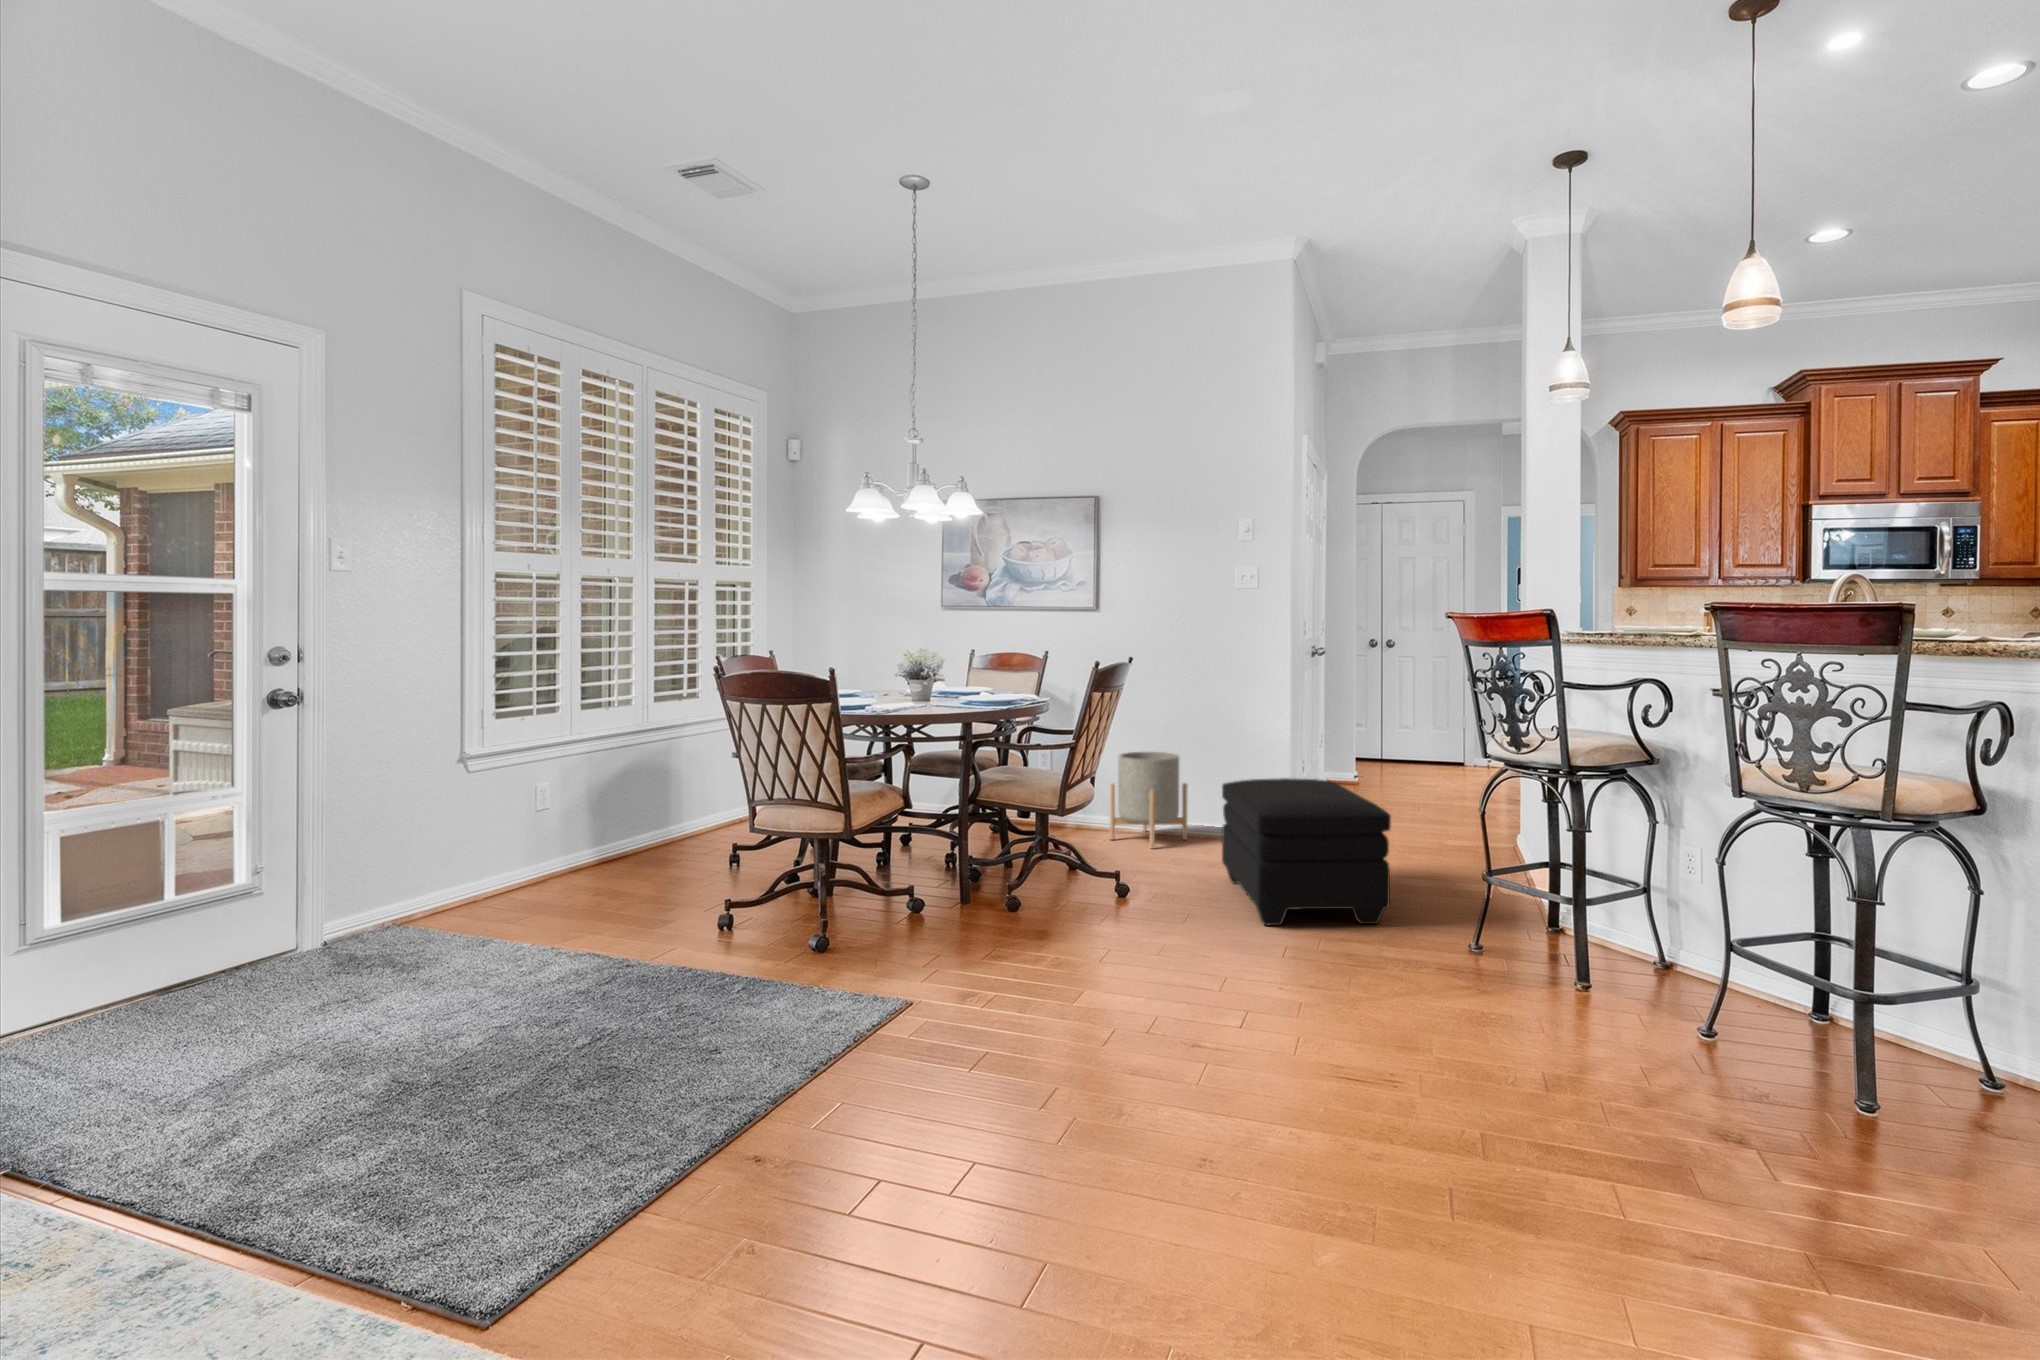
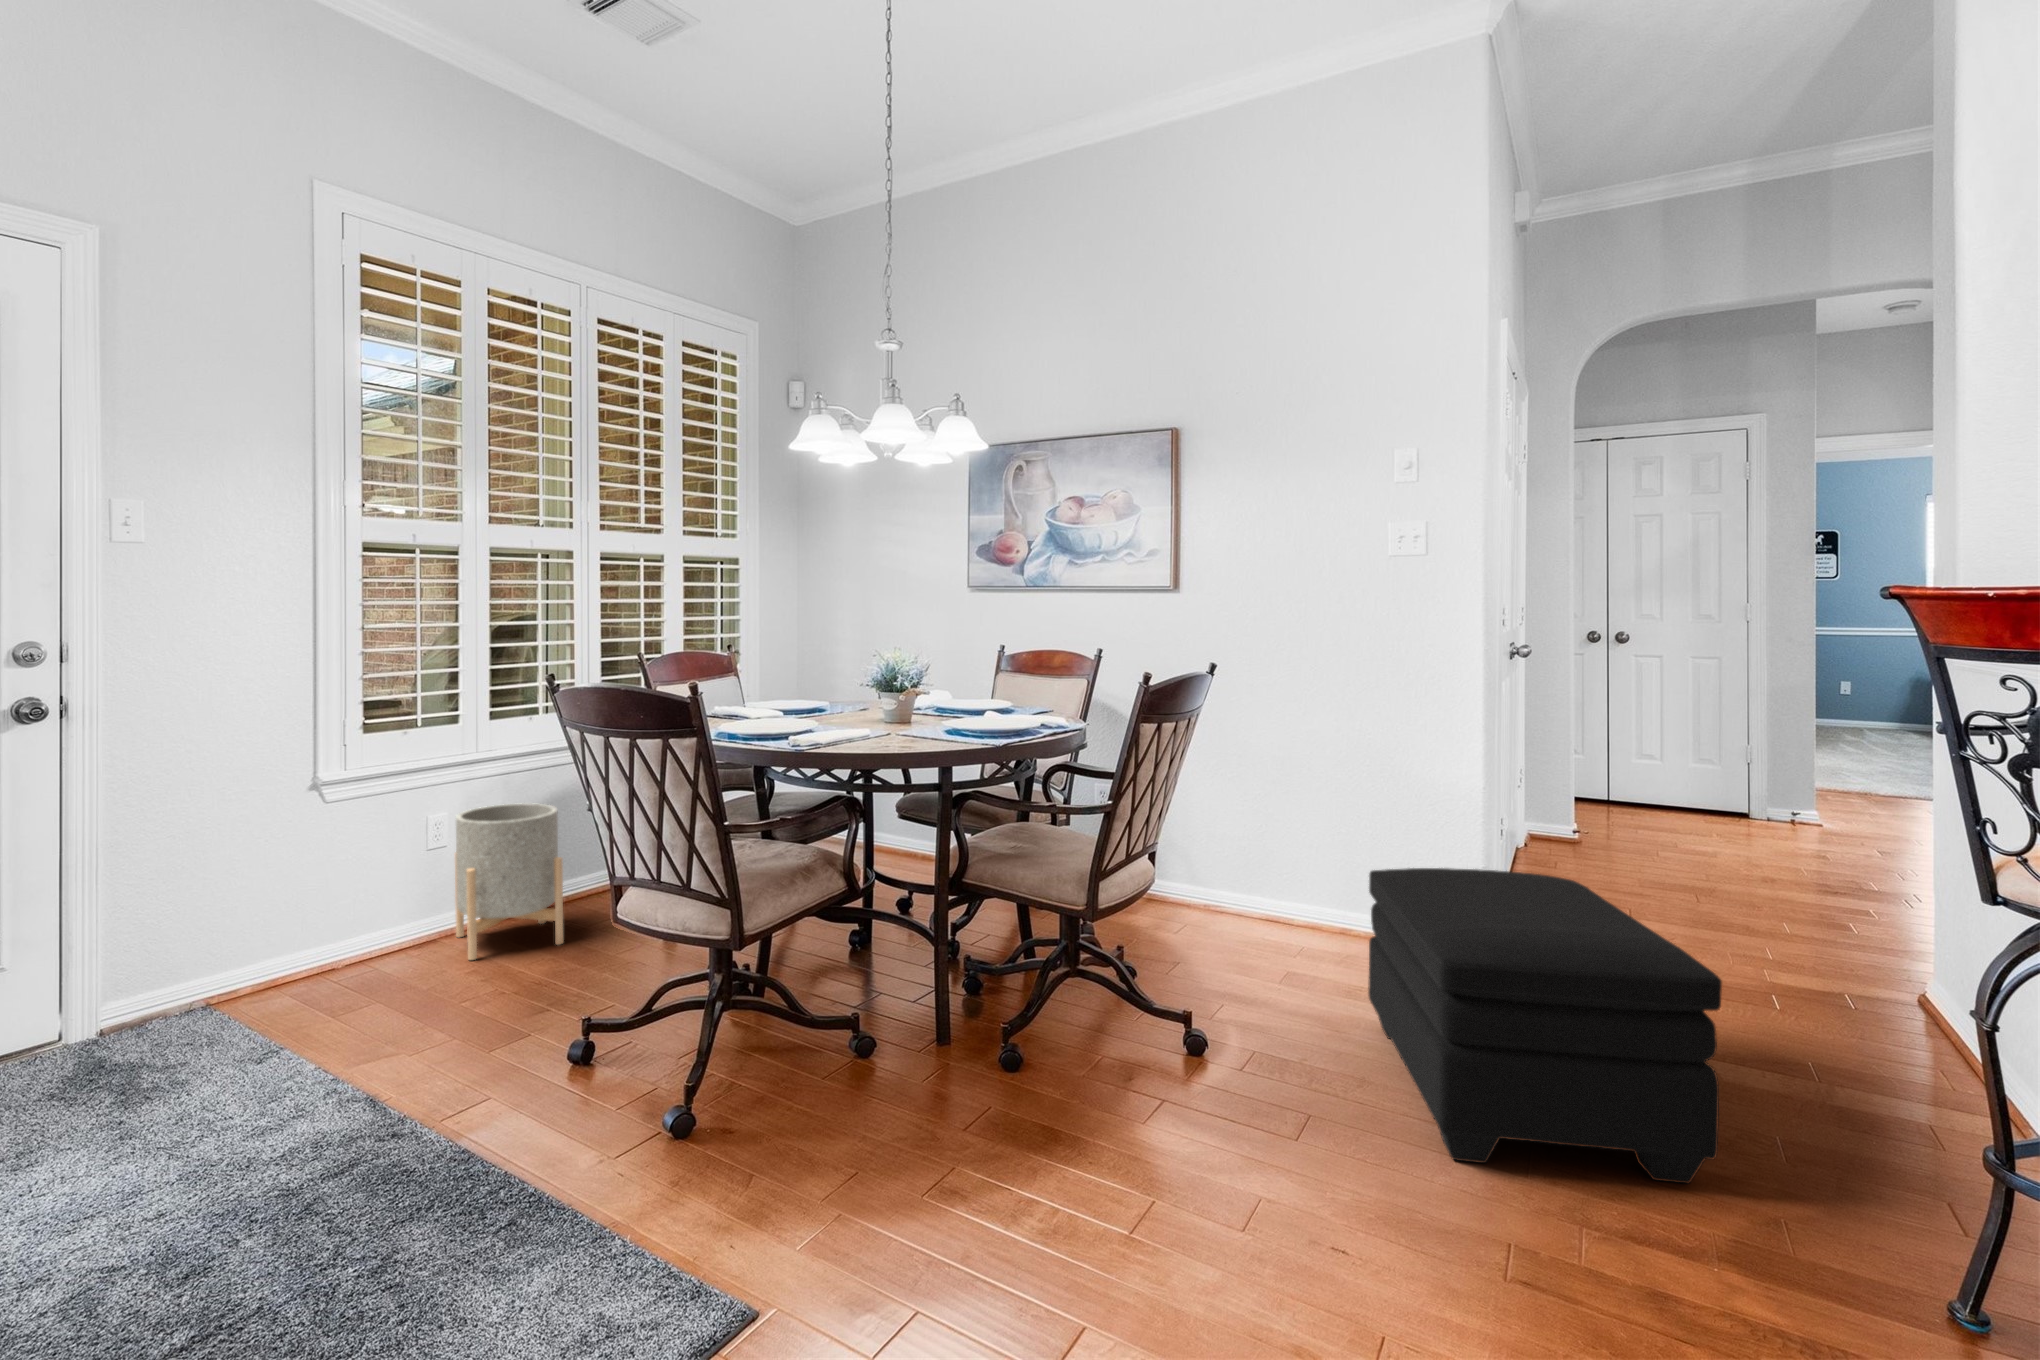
planter: present [1110,752,1188,848] -> present [455,803,563,960]

